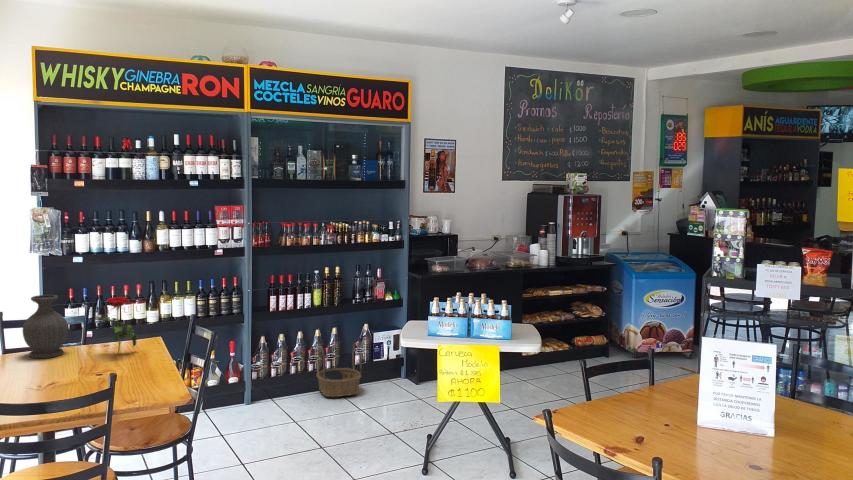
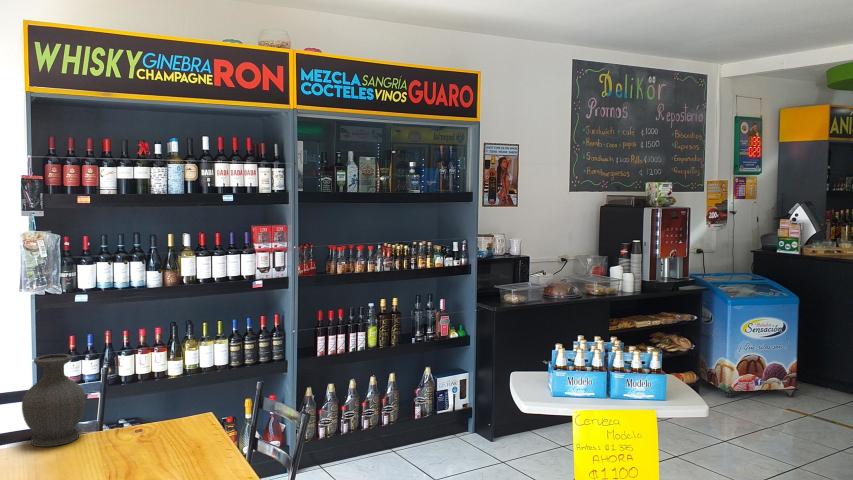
flower: present [99,297,136,354] -> none [129,355,182,436]
basket: present [316,343,362,397] -> none [375,392,432,462]

